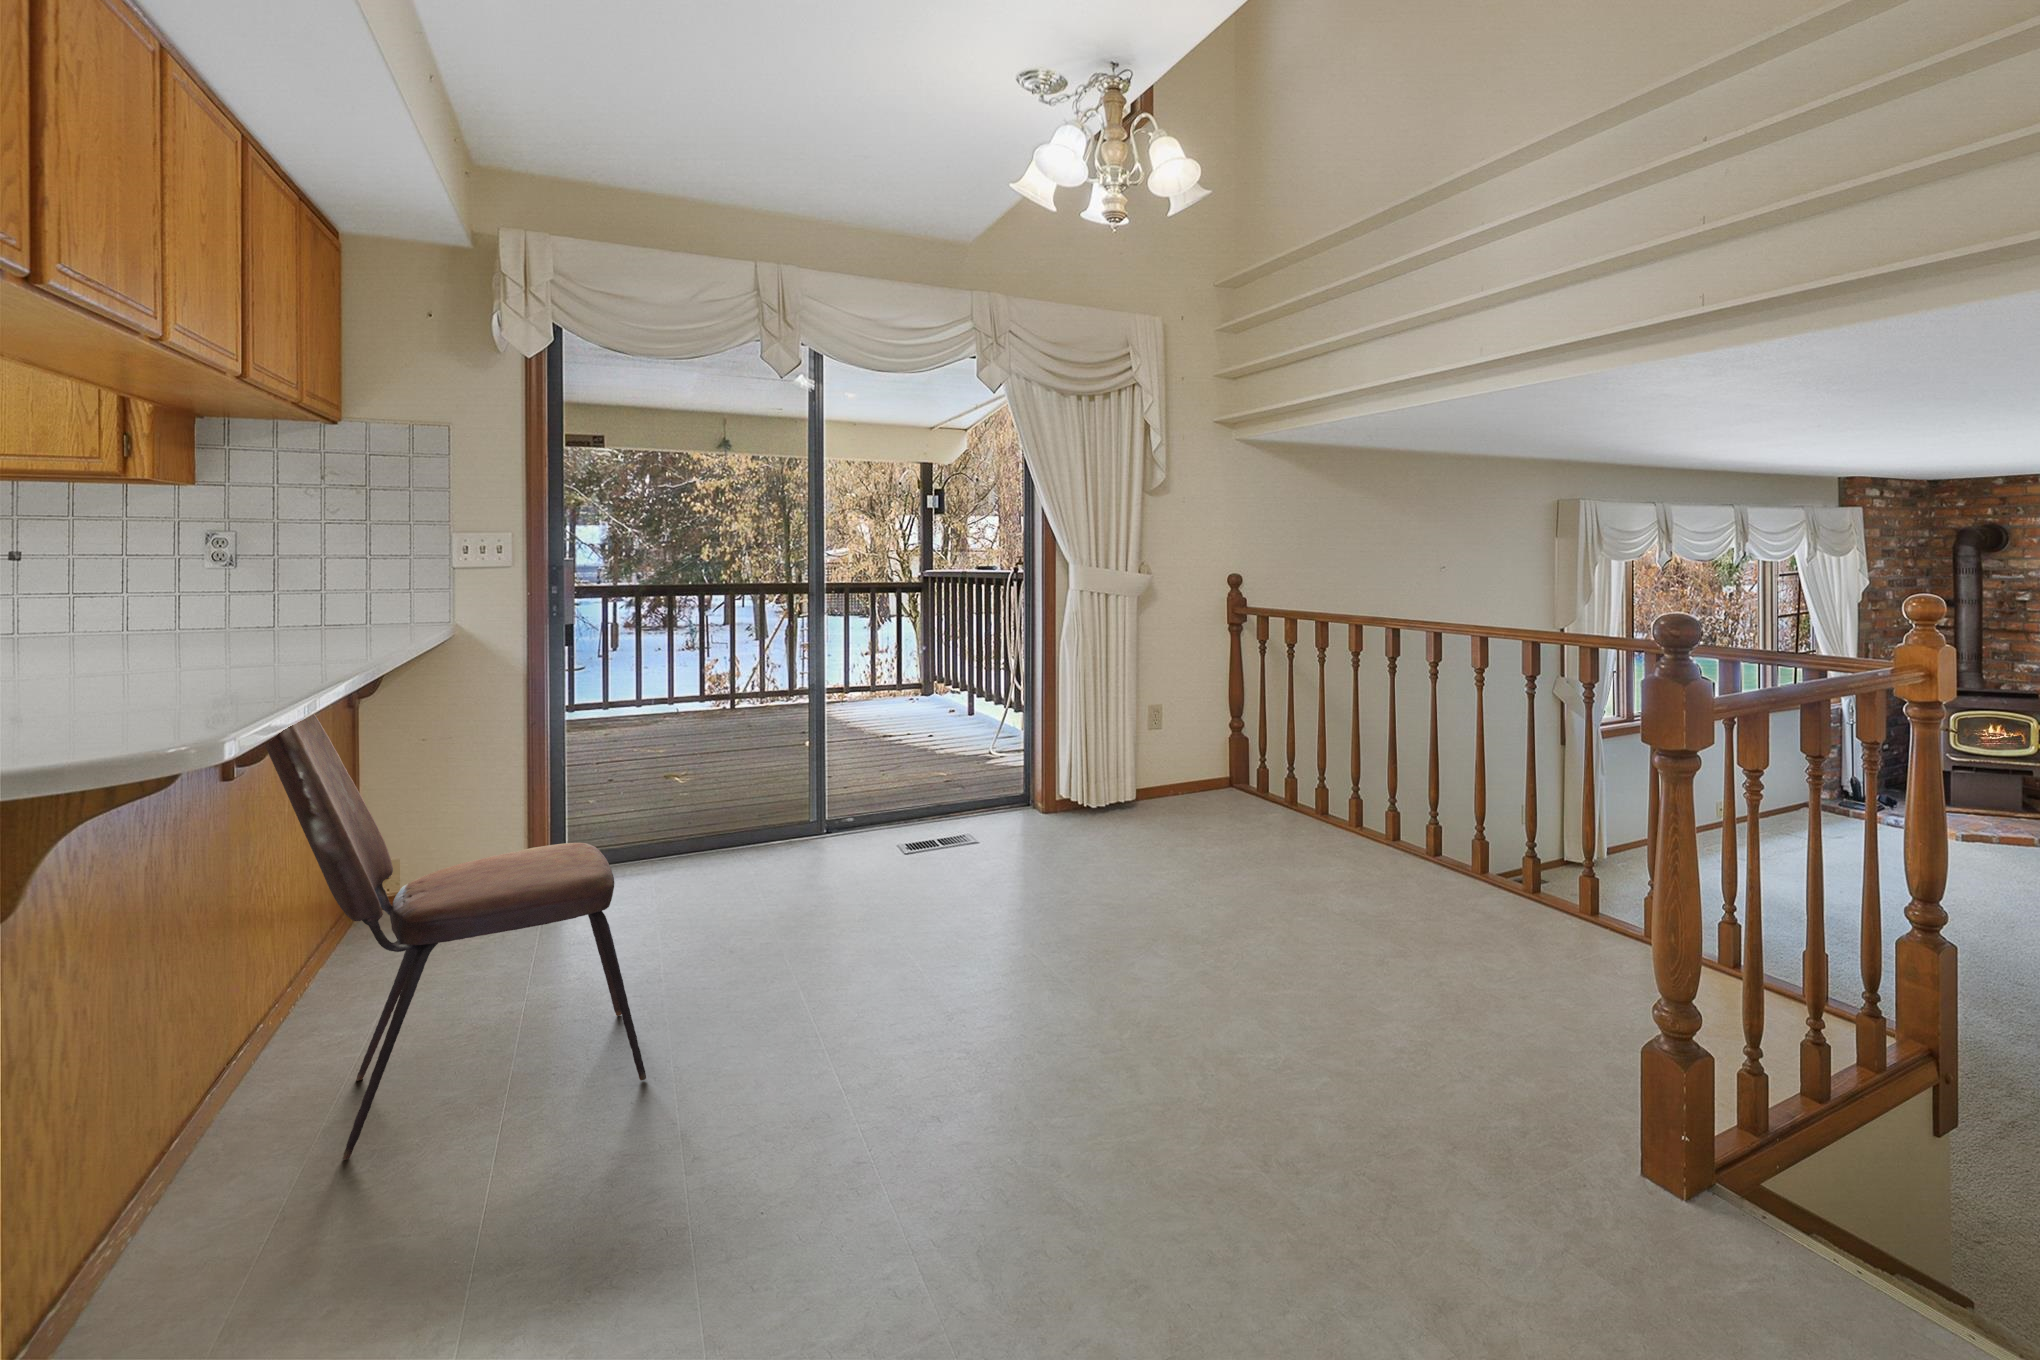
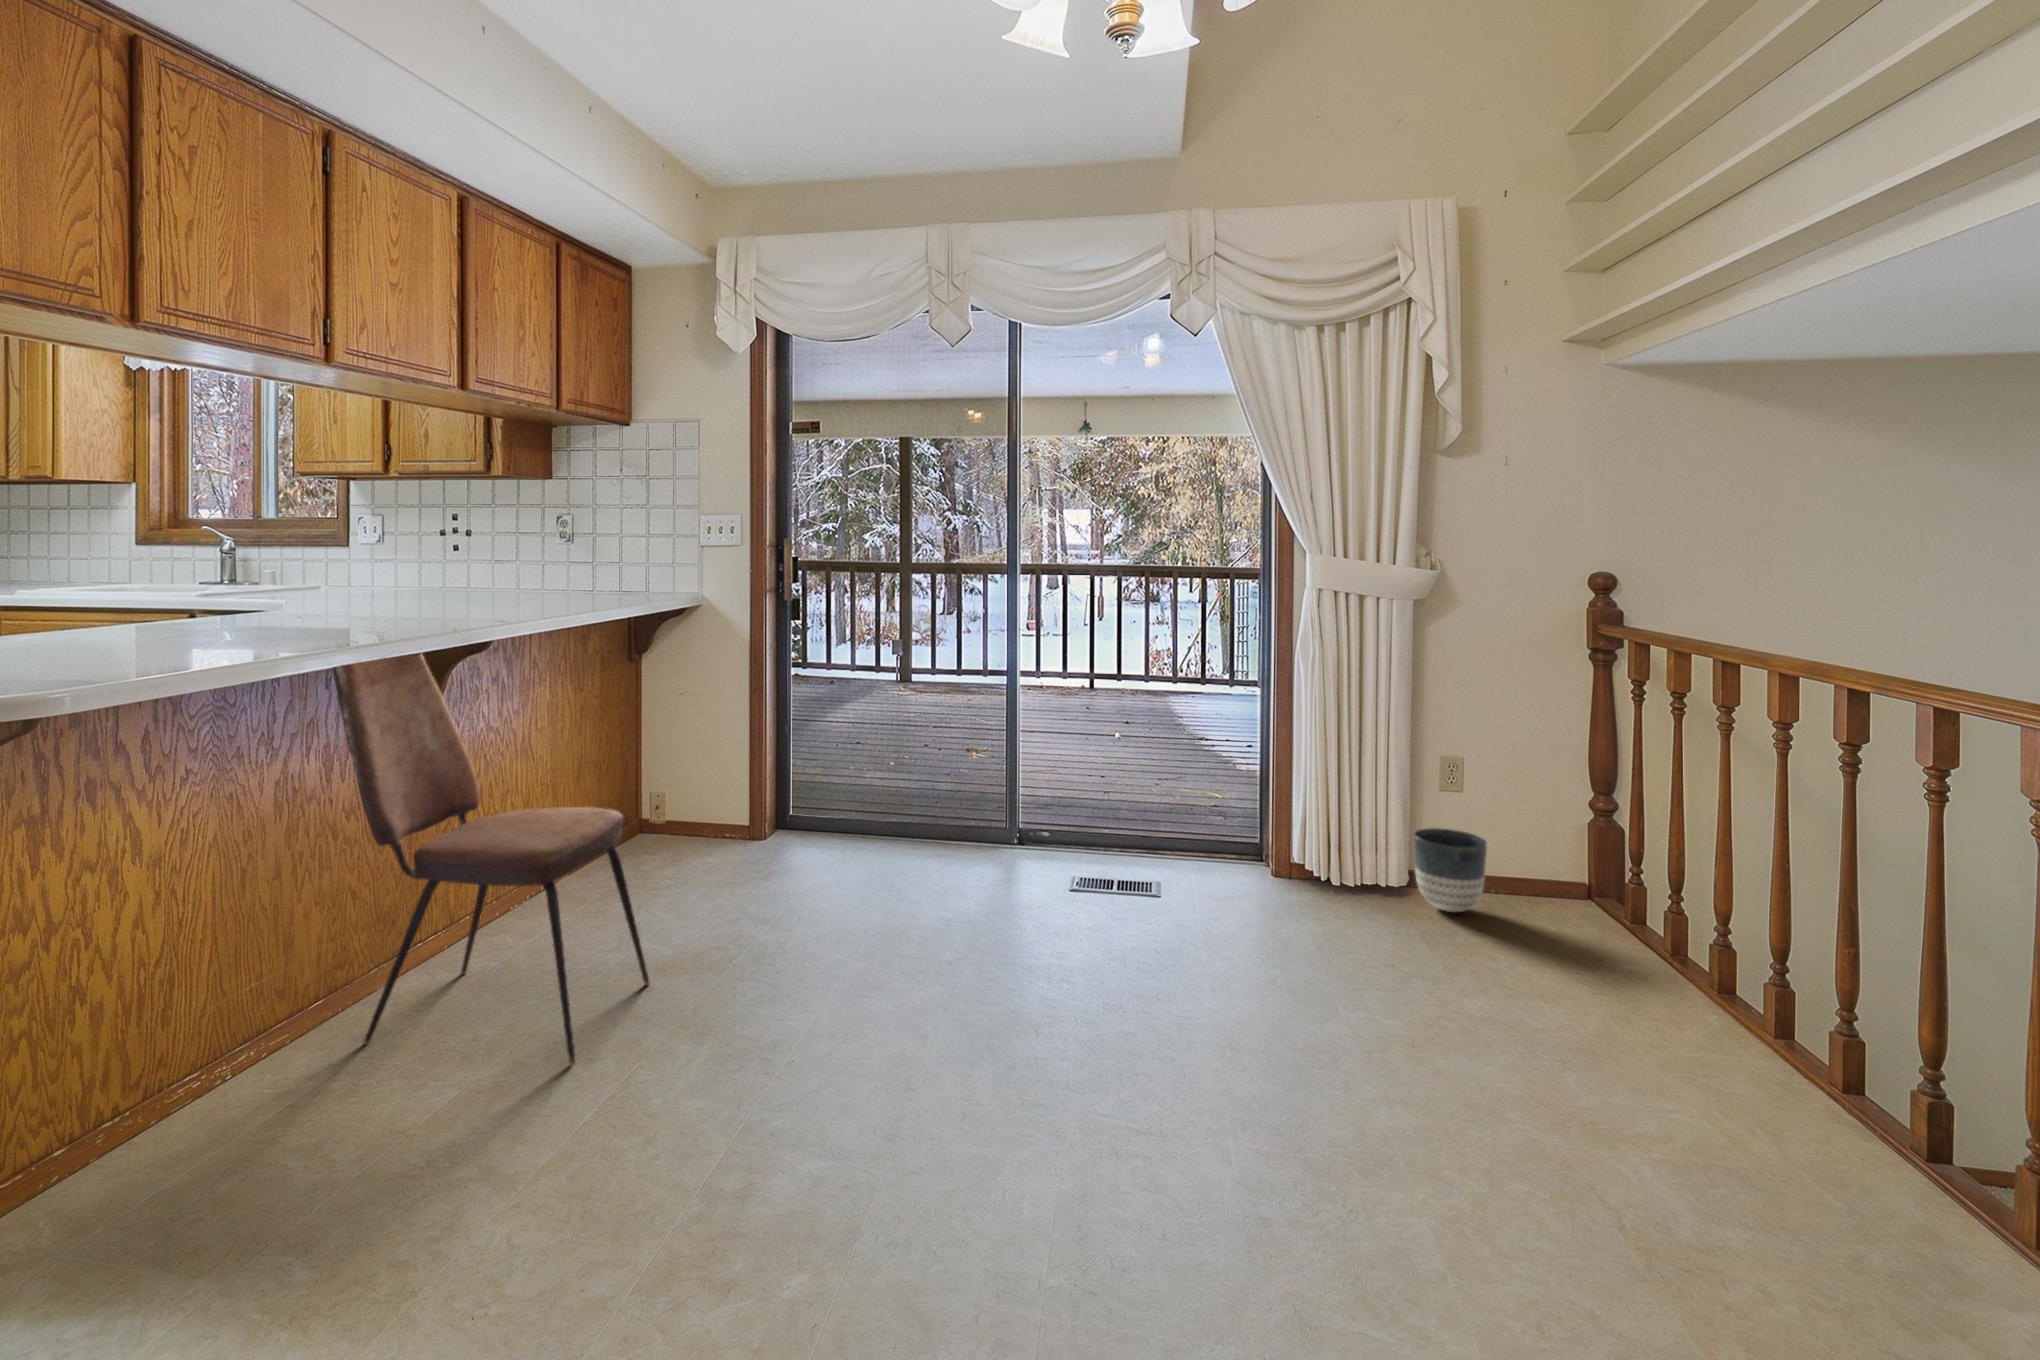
planter: none [1143,755,1189,811] -> present [1414,828,1487,912]

